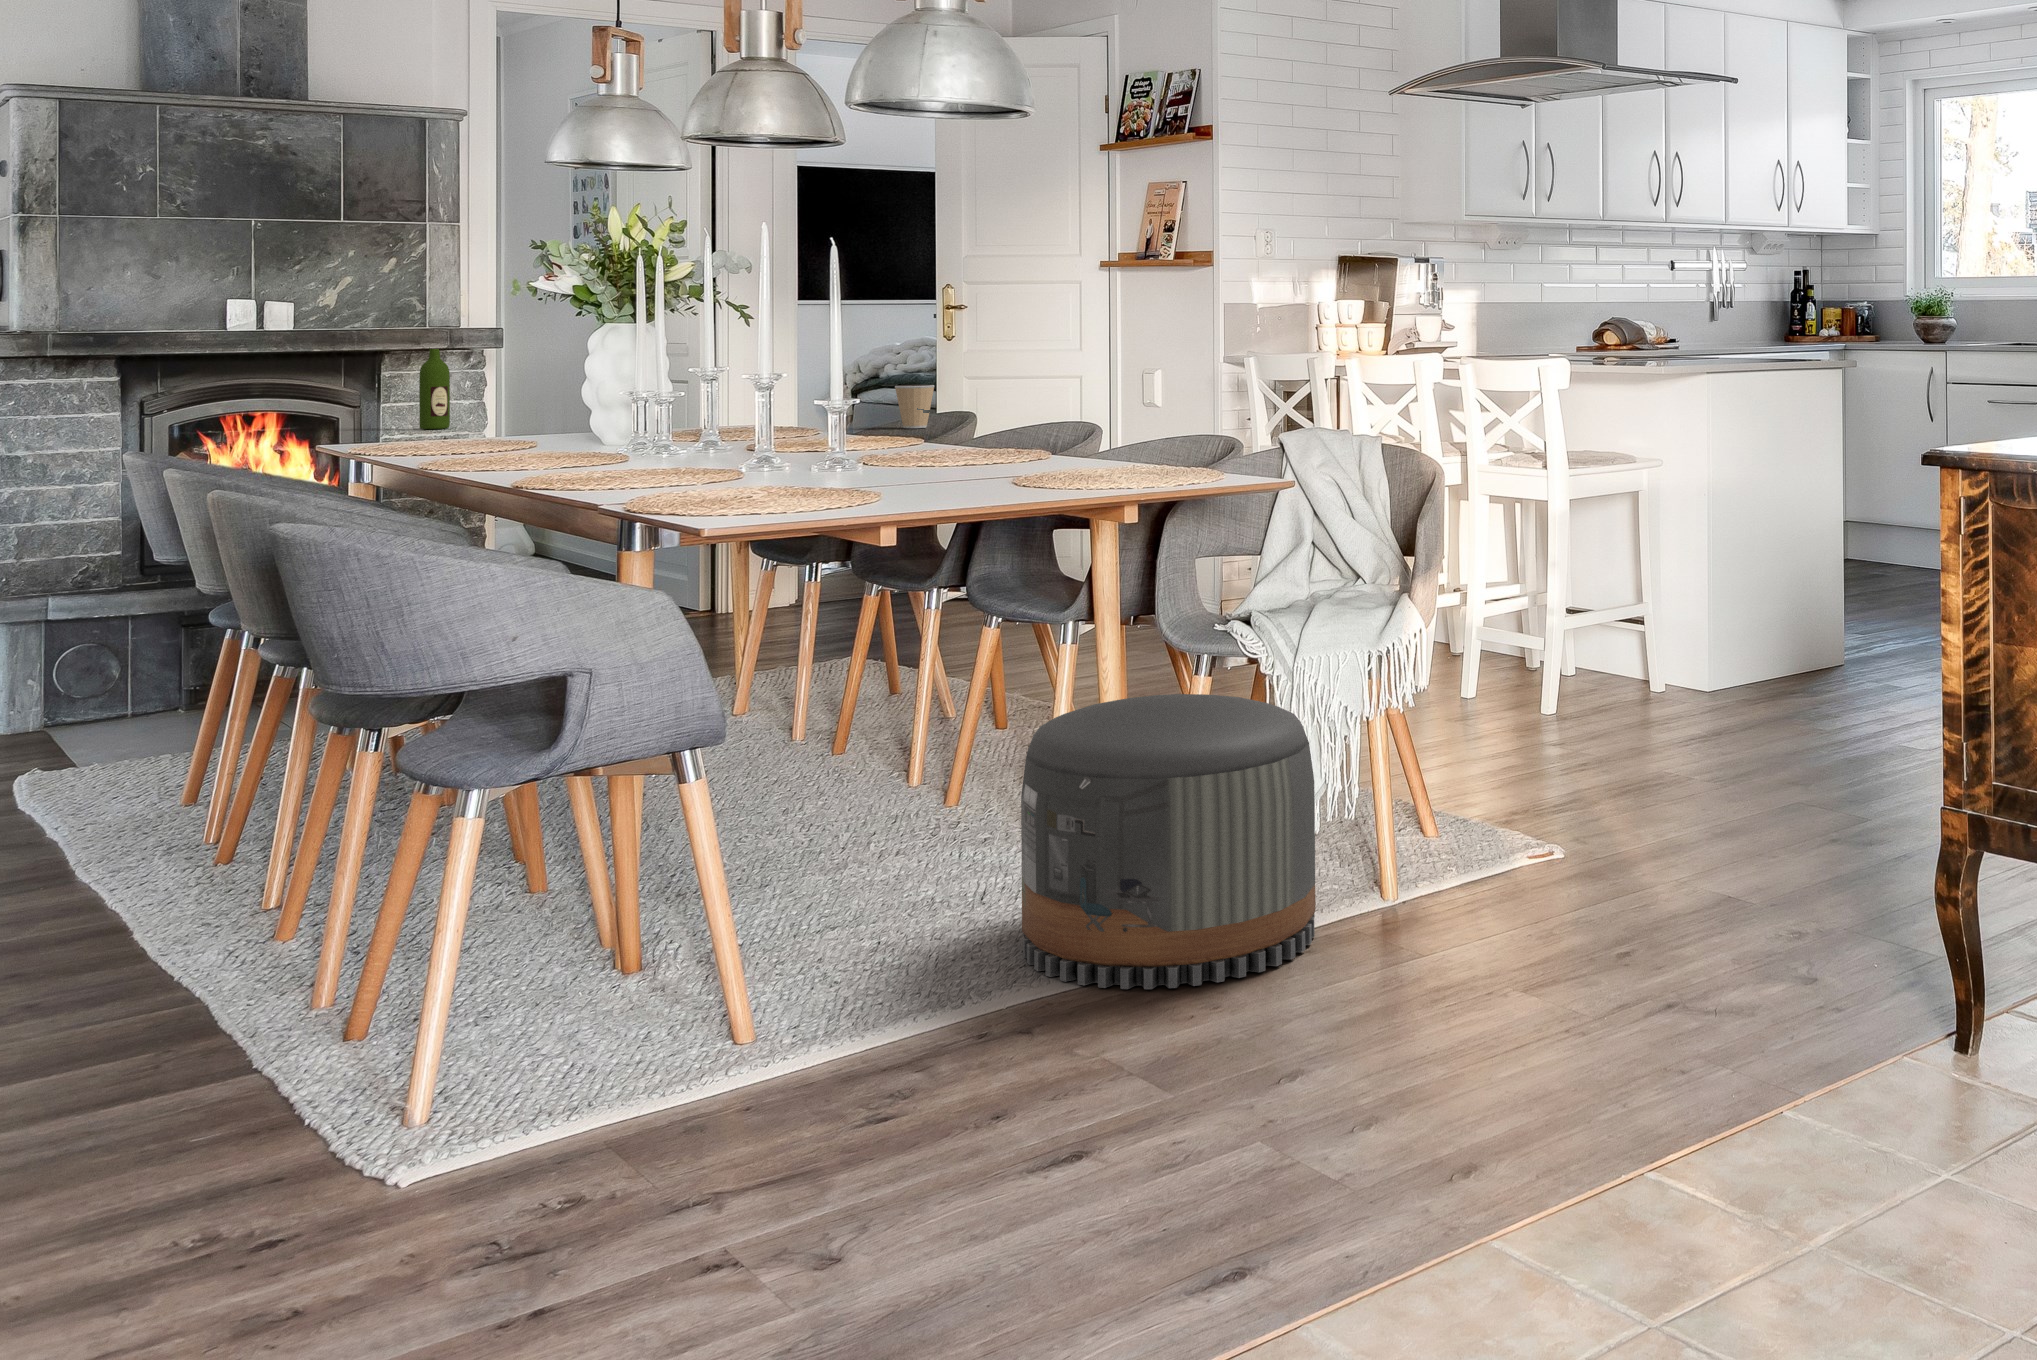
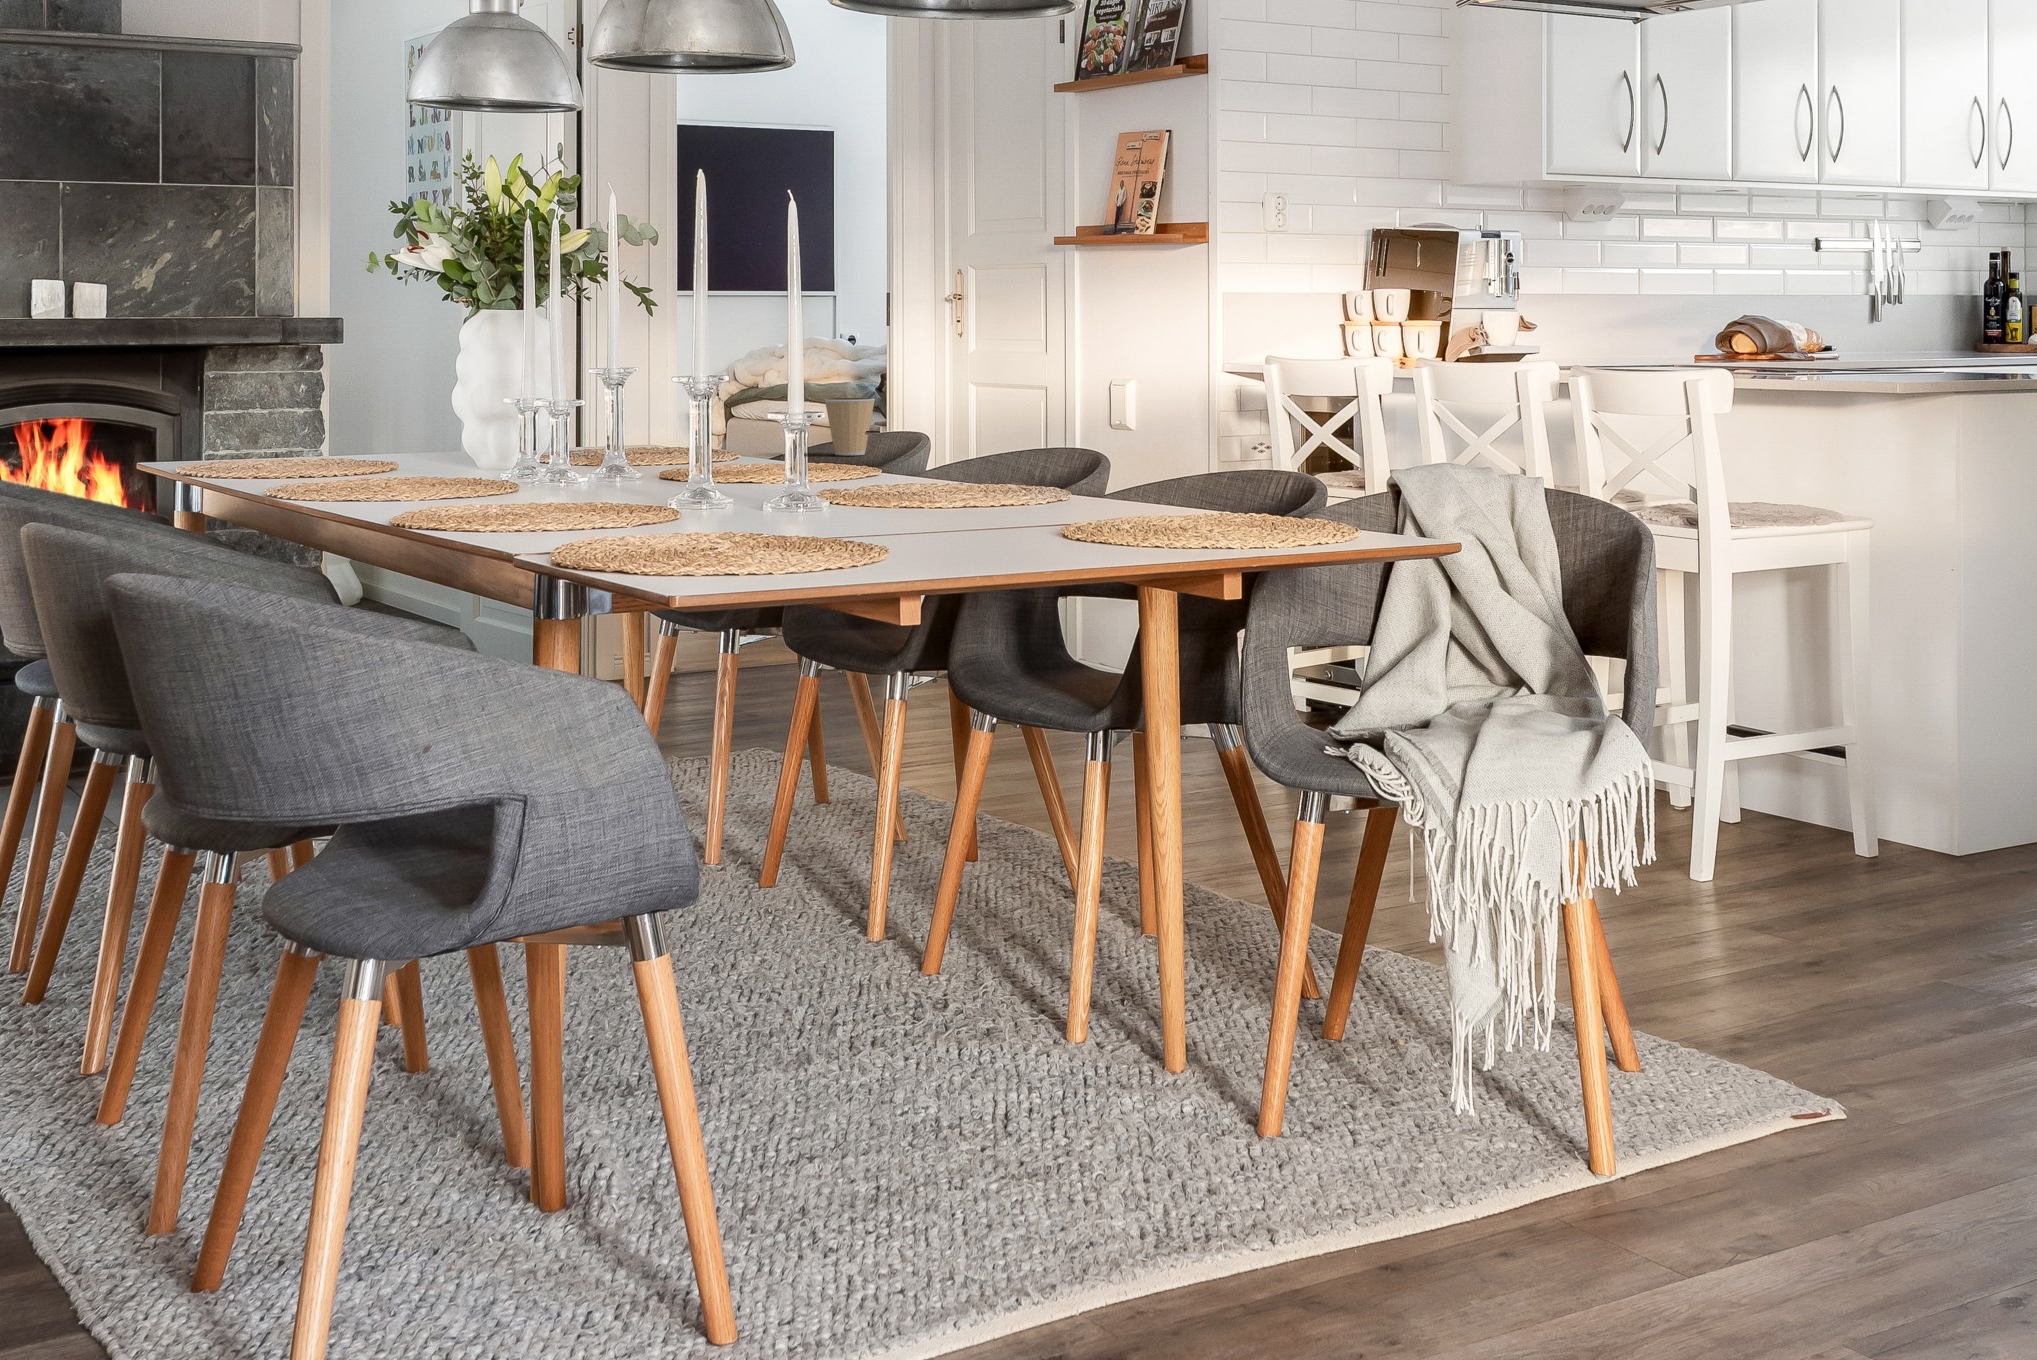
wine bottle: present [419,348,450,429] -> none [243,319,278,444]
pouf: present [1021,694,1316,989] -> none [1074,852,1490,1288]

